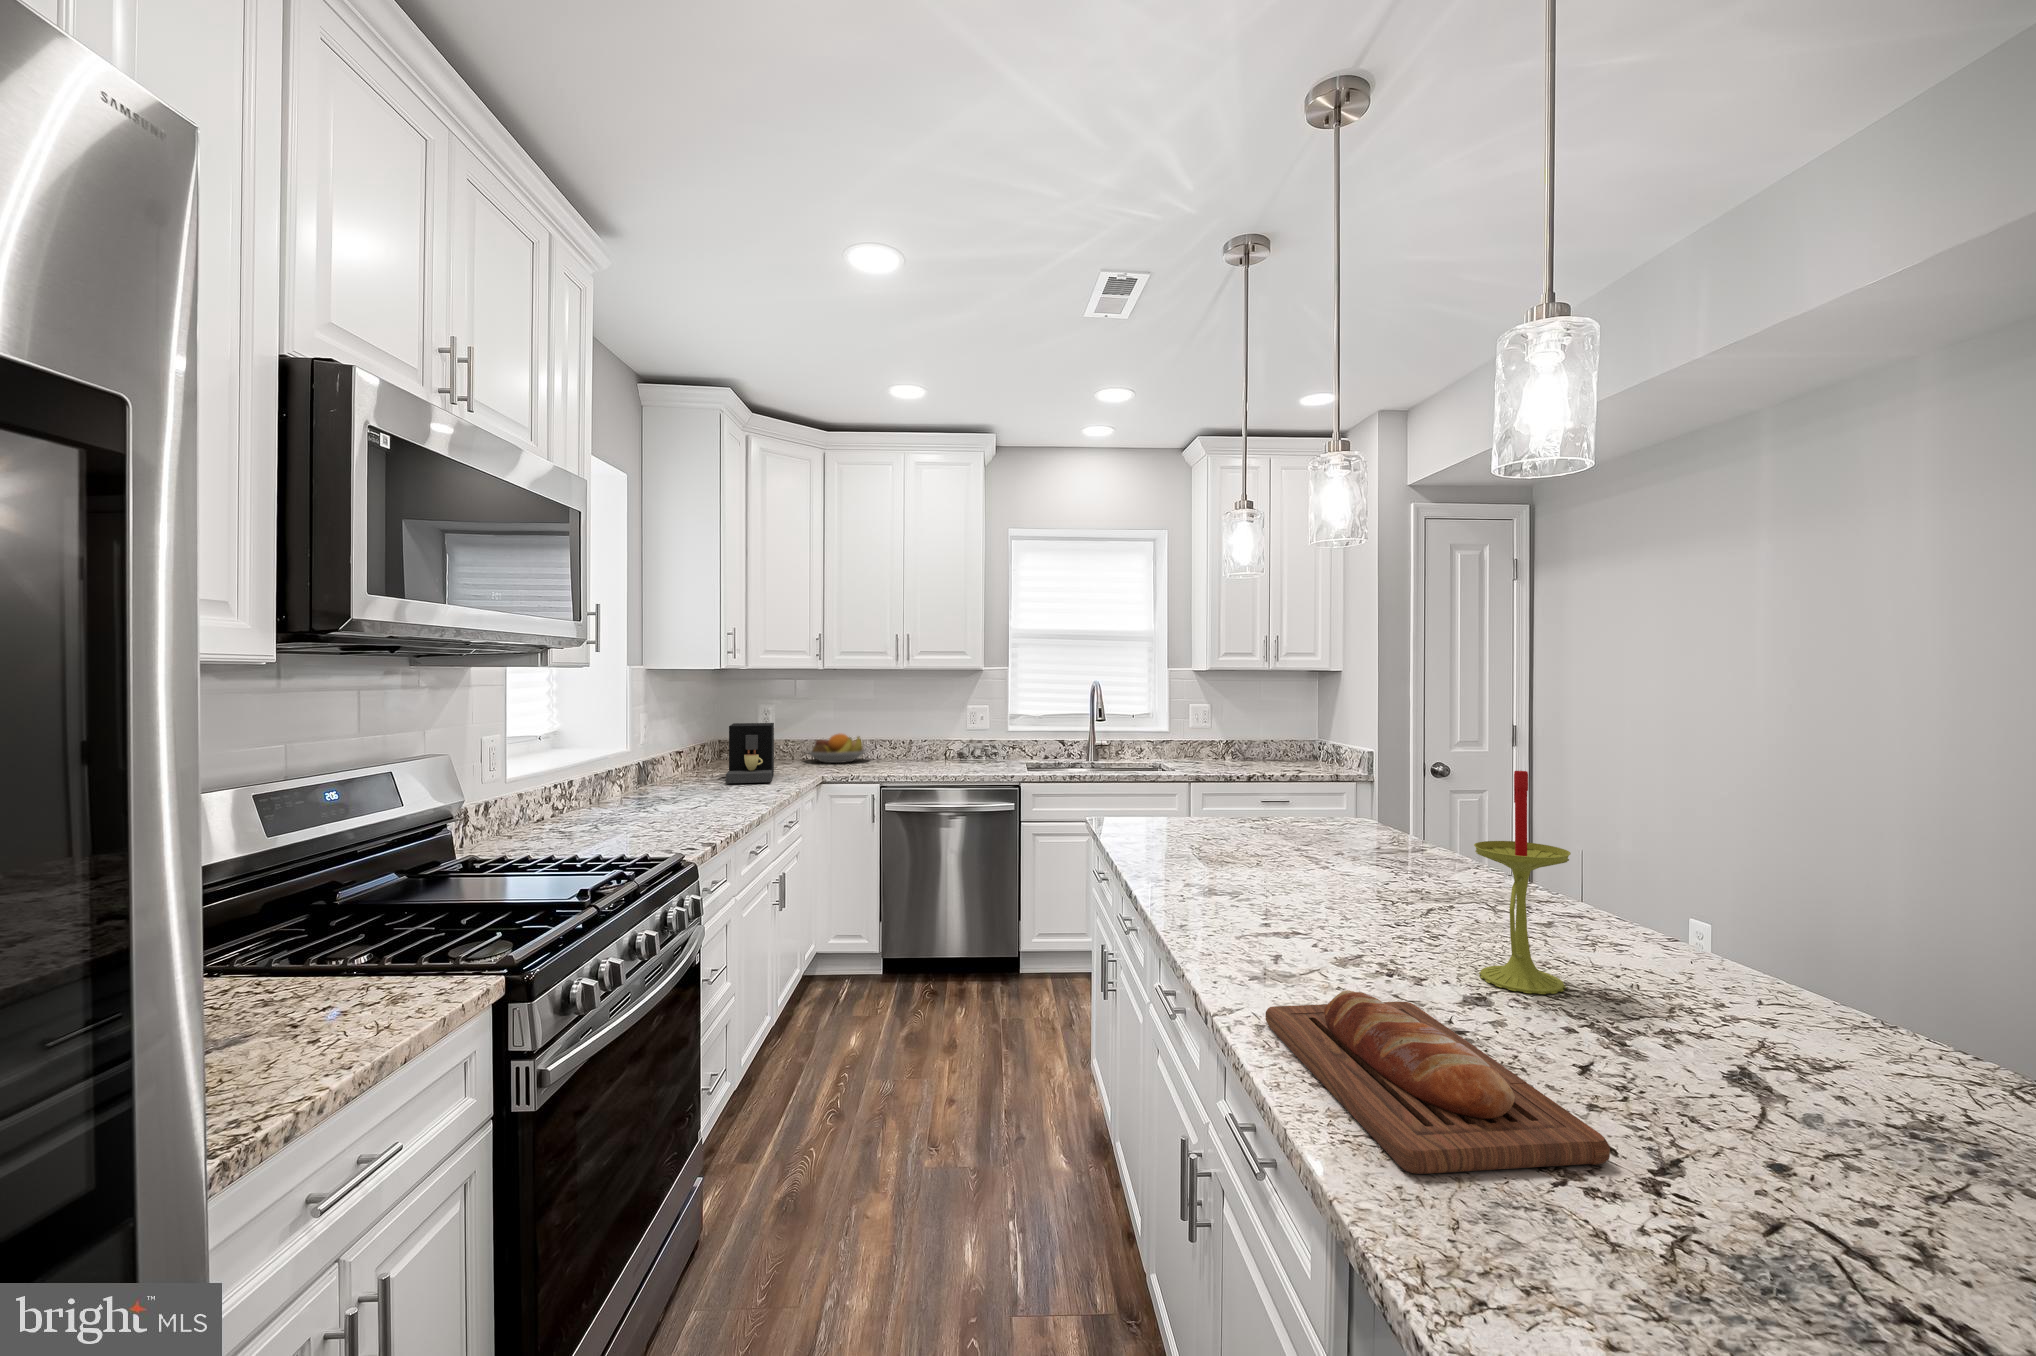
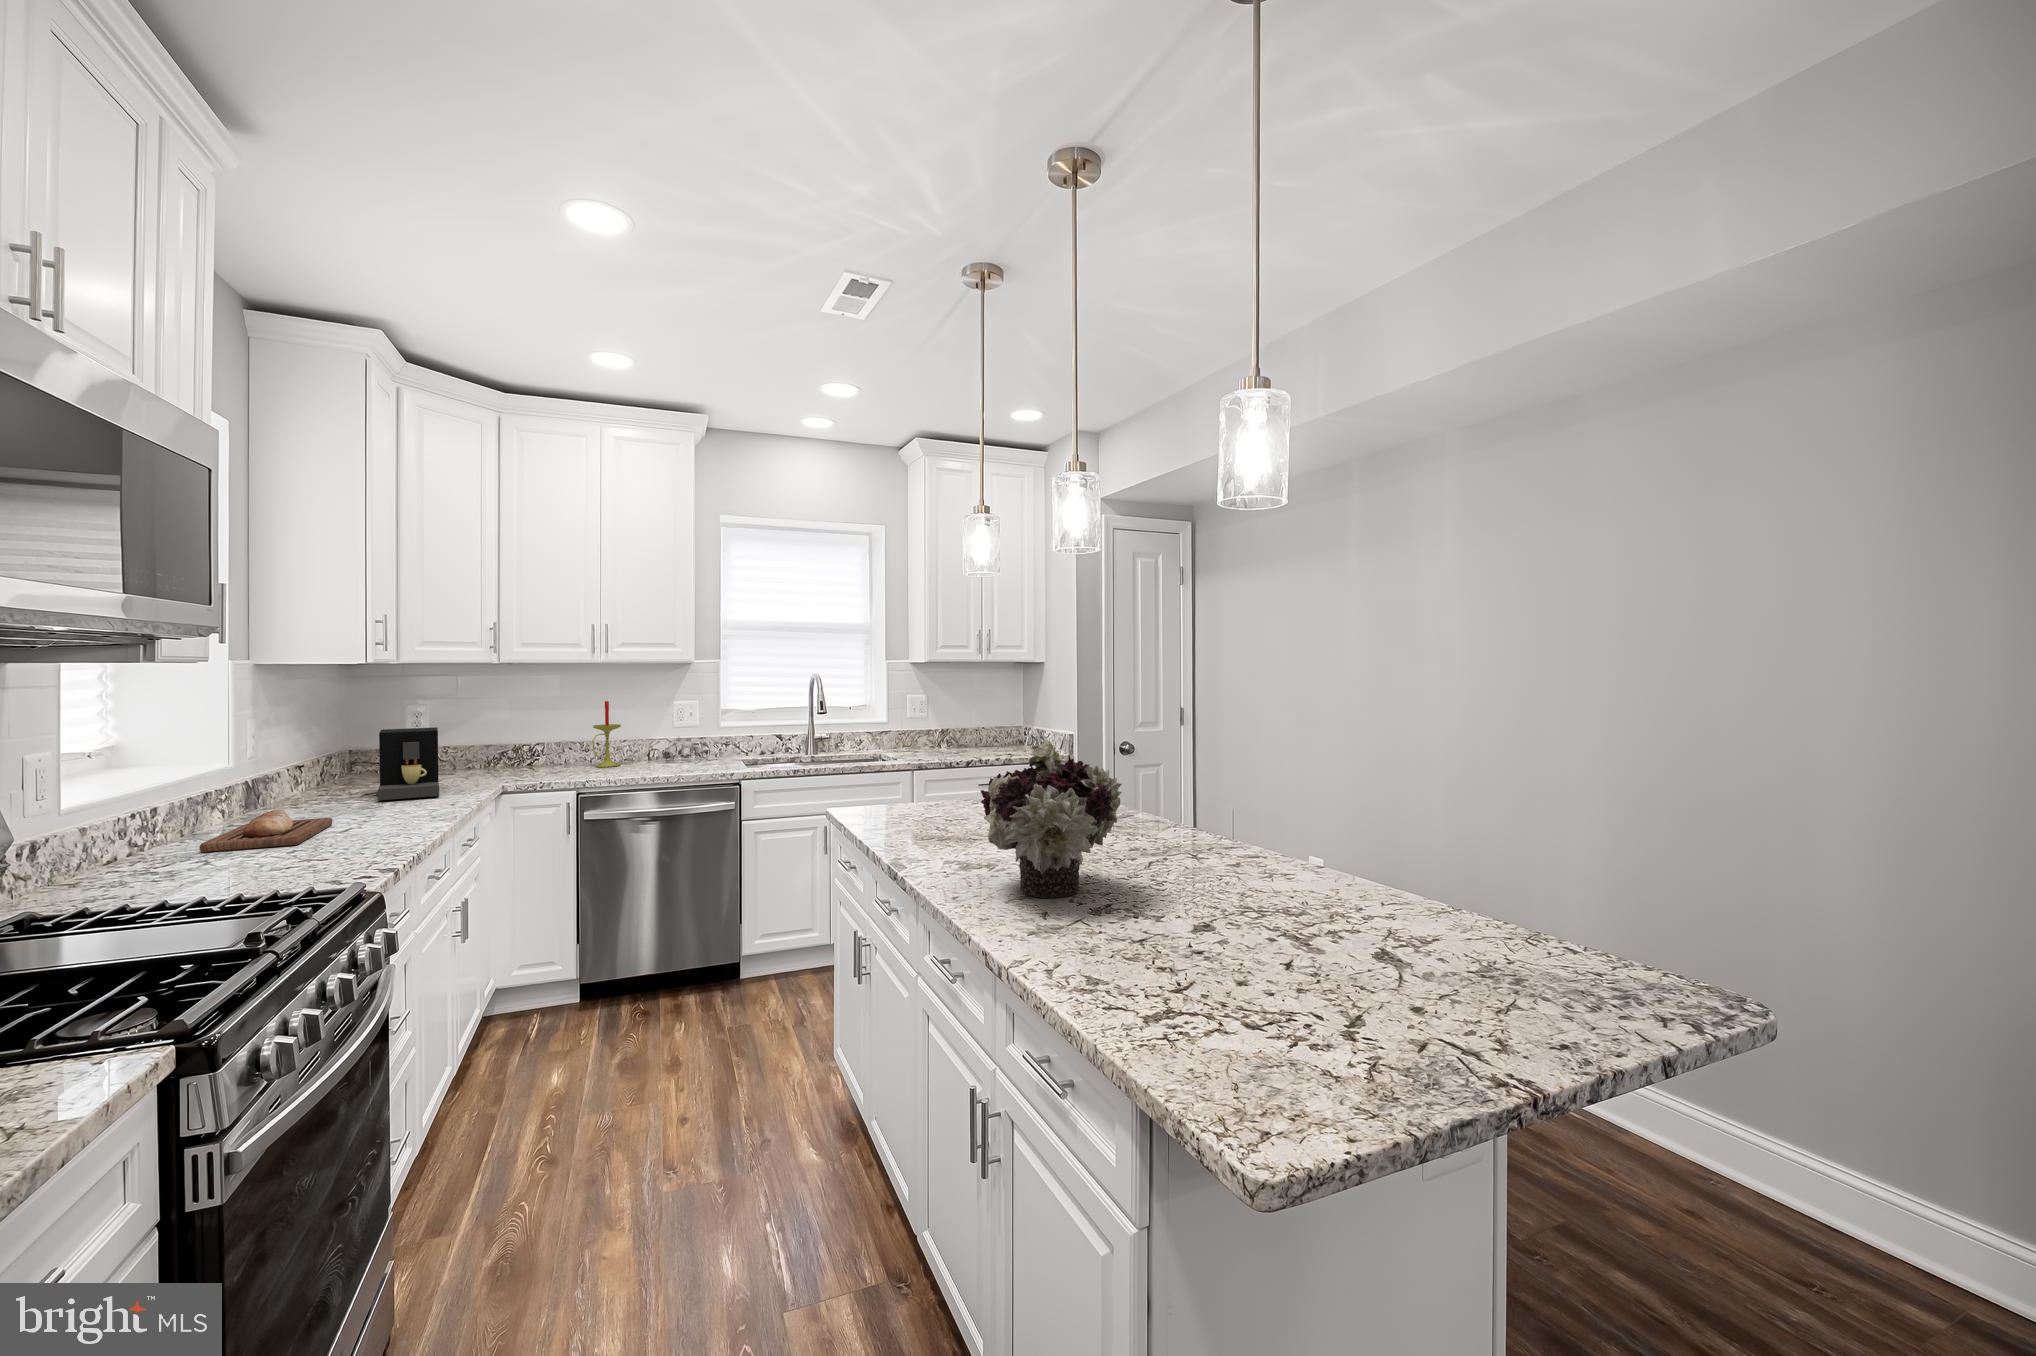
fruit bowl: present [808,734,867,763] -> none [469,737,556,771]
flower arrangement: none [1218,756,1380,938] -> present [981,739,1122,898]
candle: present [1474,771,1571,994] -> present [592,701,621,767]
bread loaf: present [1266,990,1610,1174] -> present [199,810,332,852]

